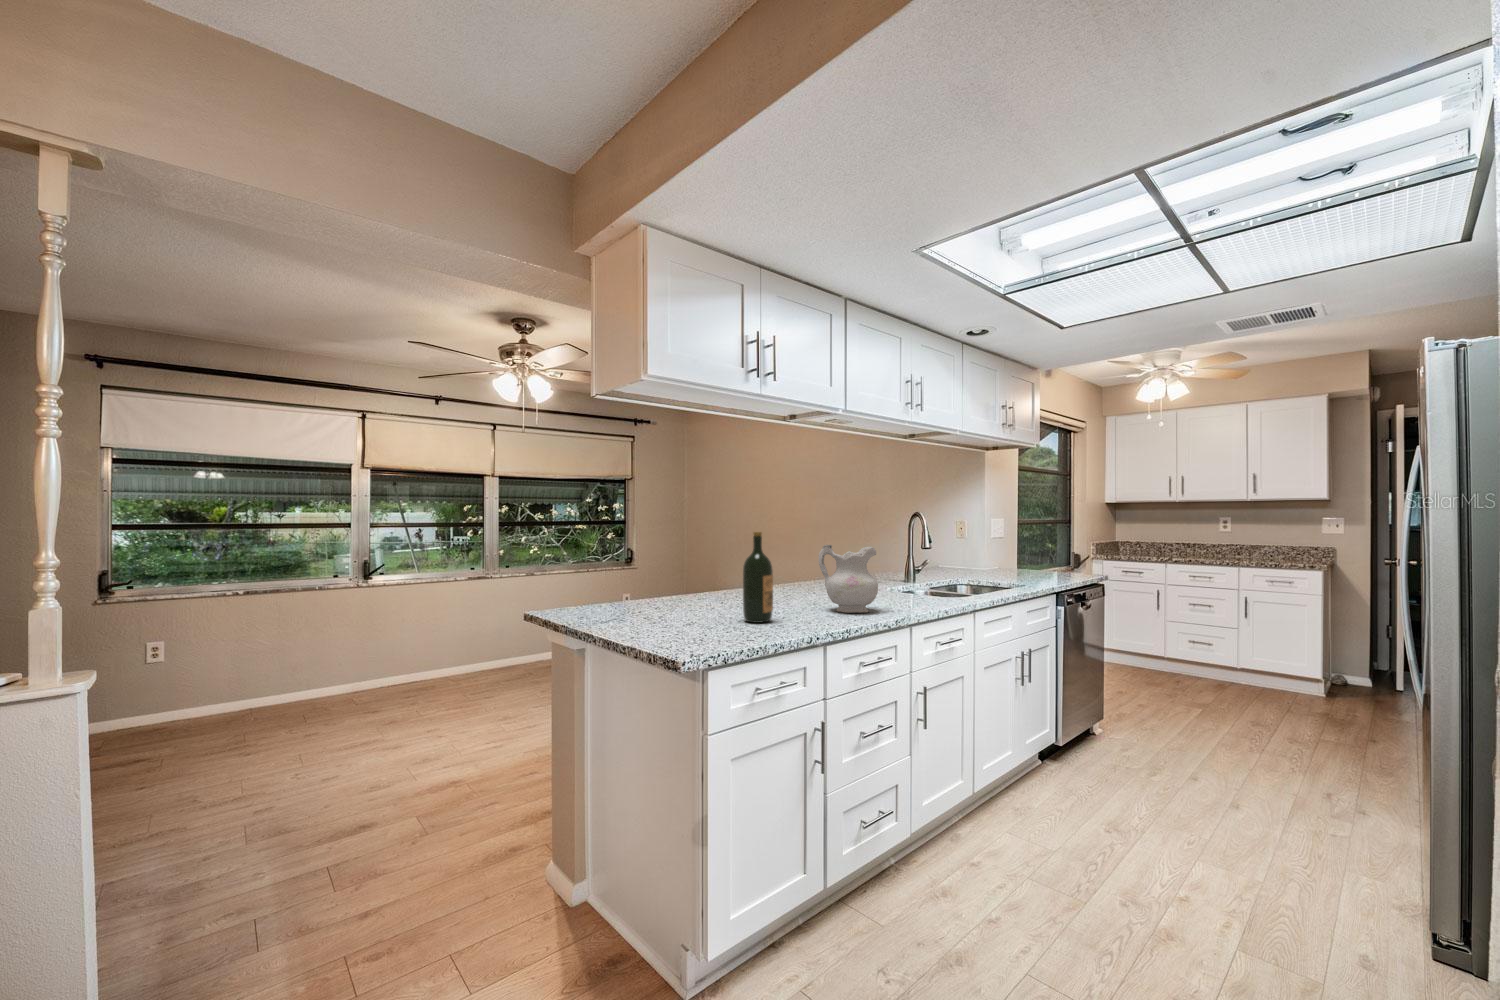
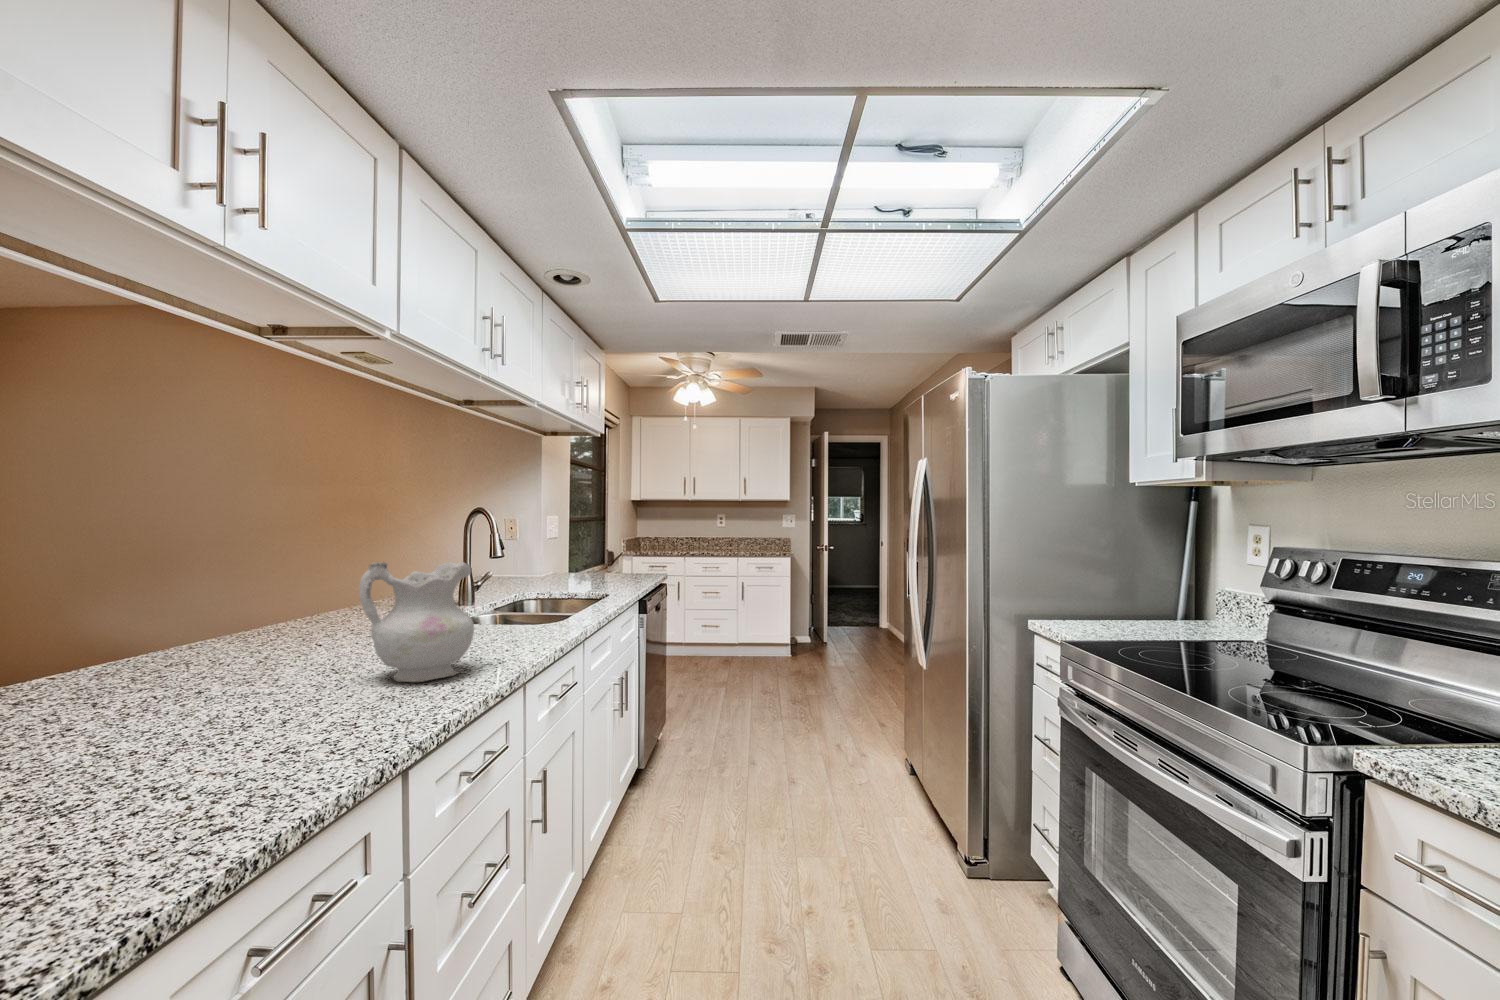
wine bottle: present [743,532,773,623] -> none [177,544,268,756]

